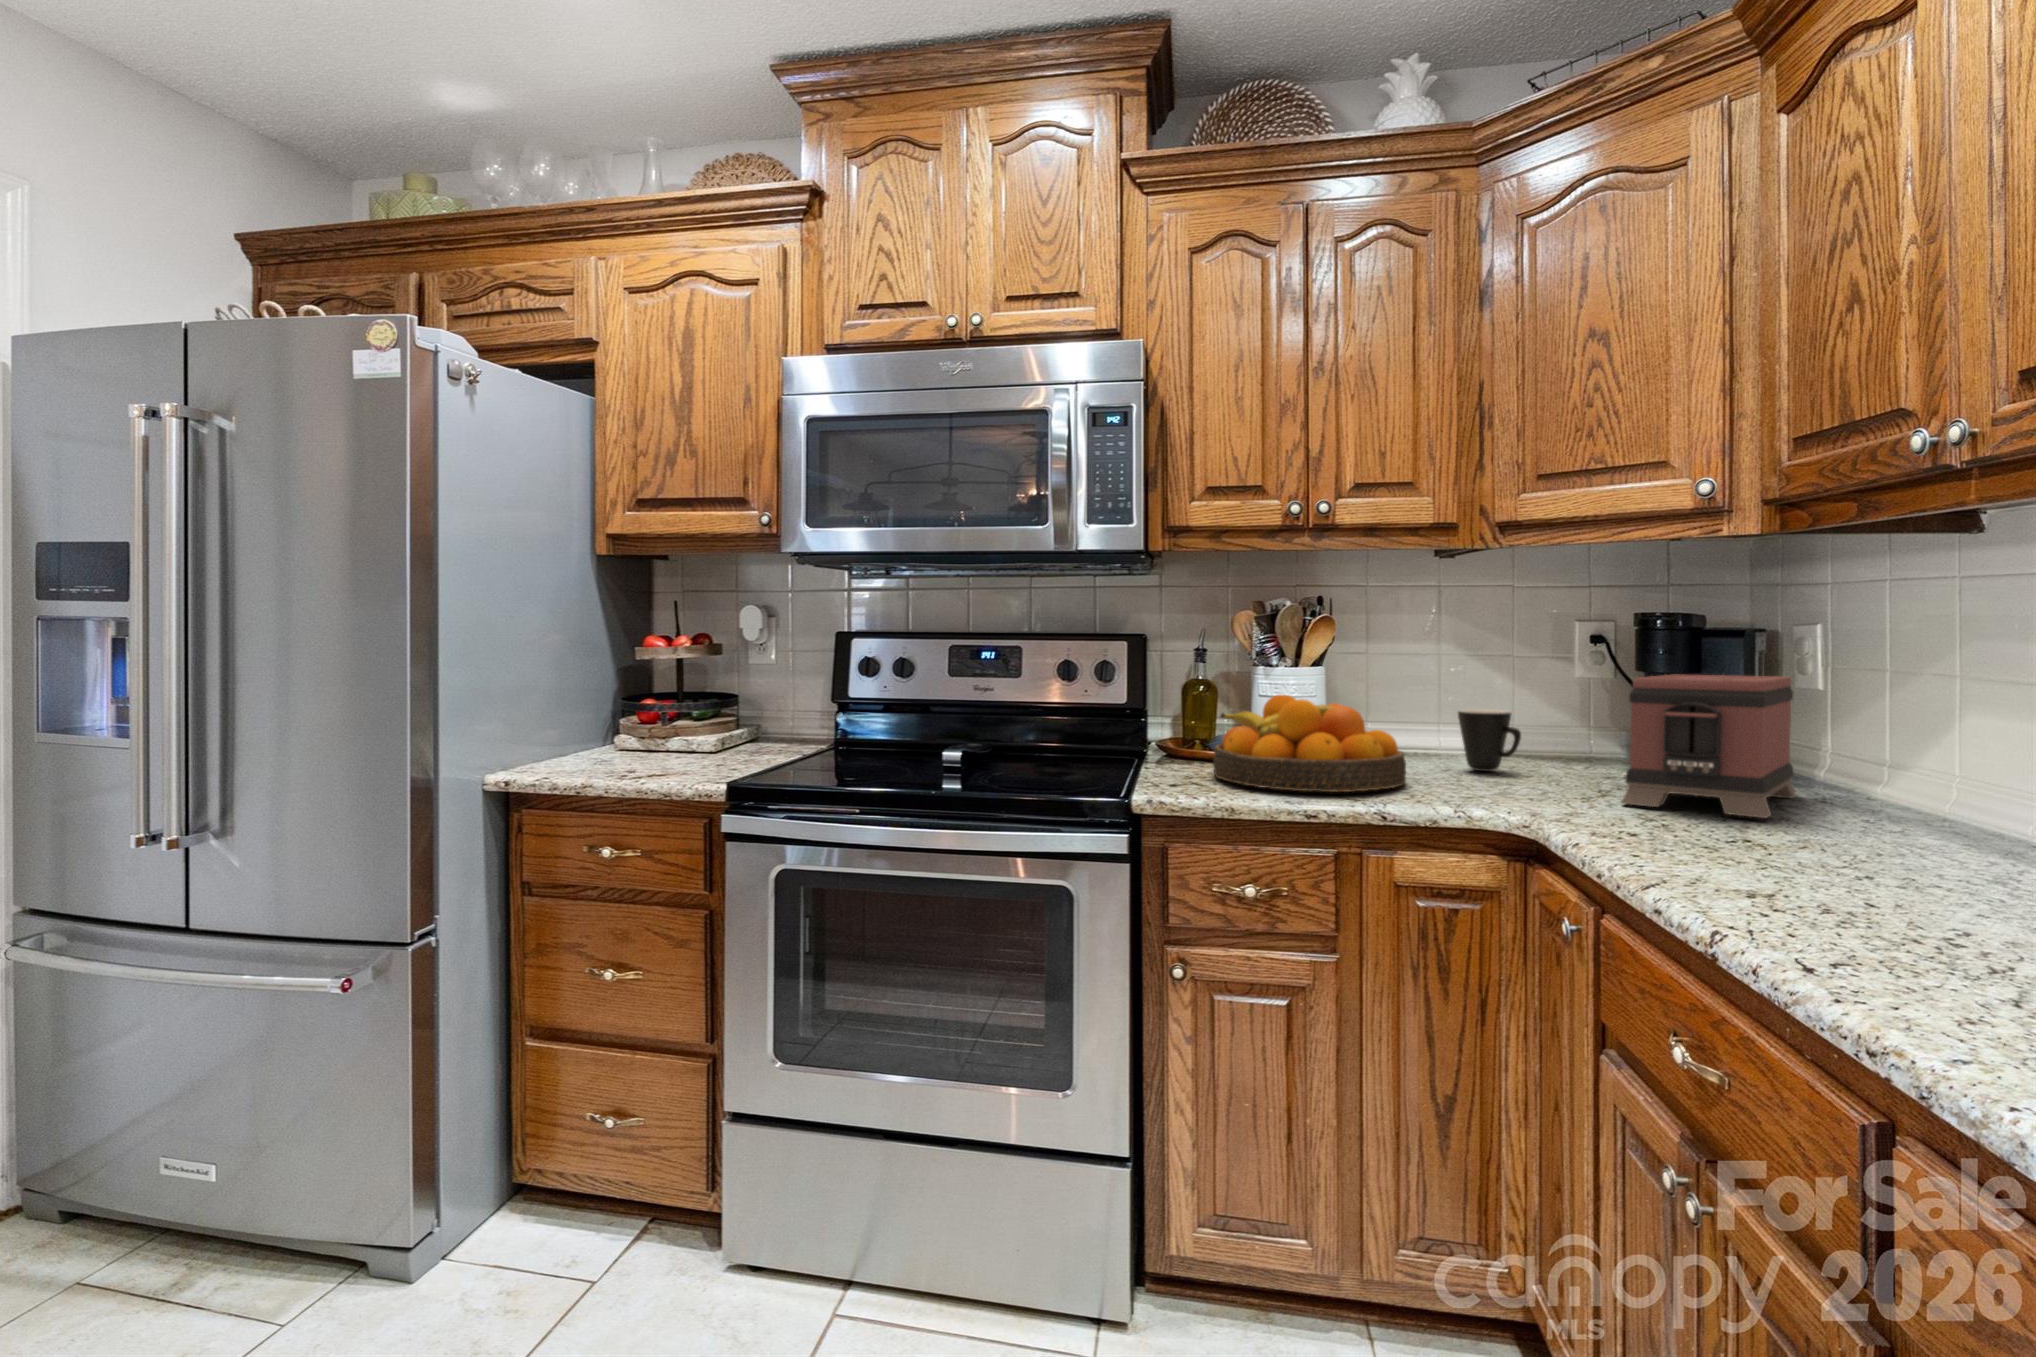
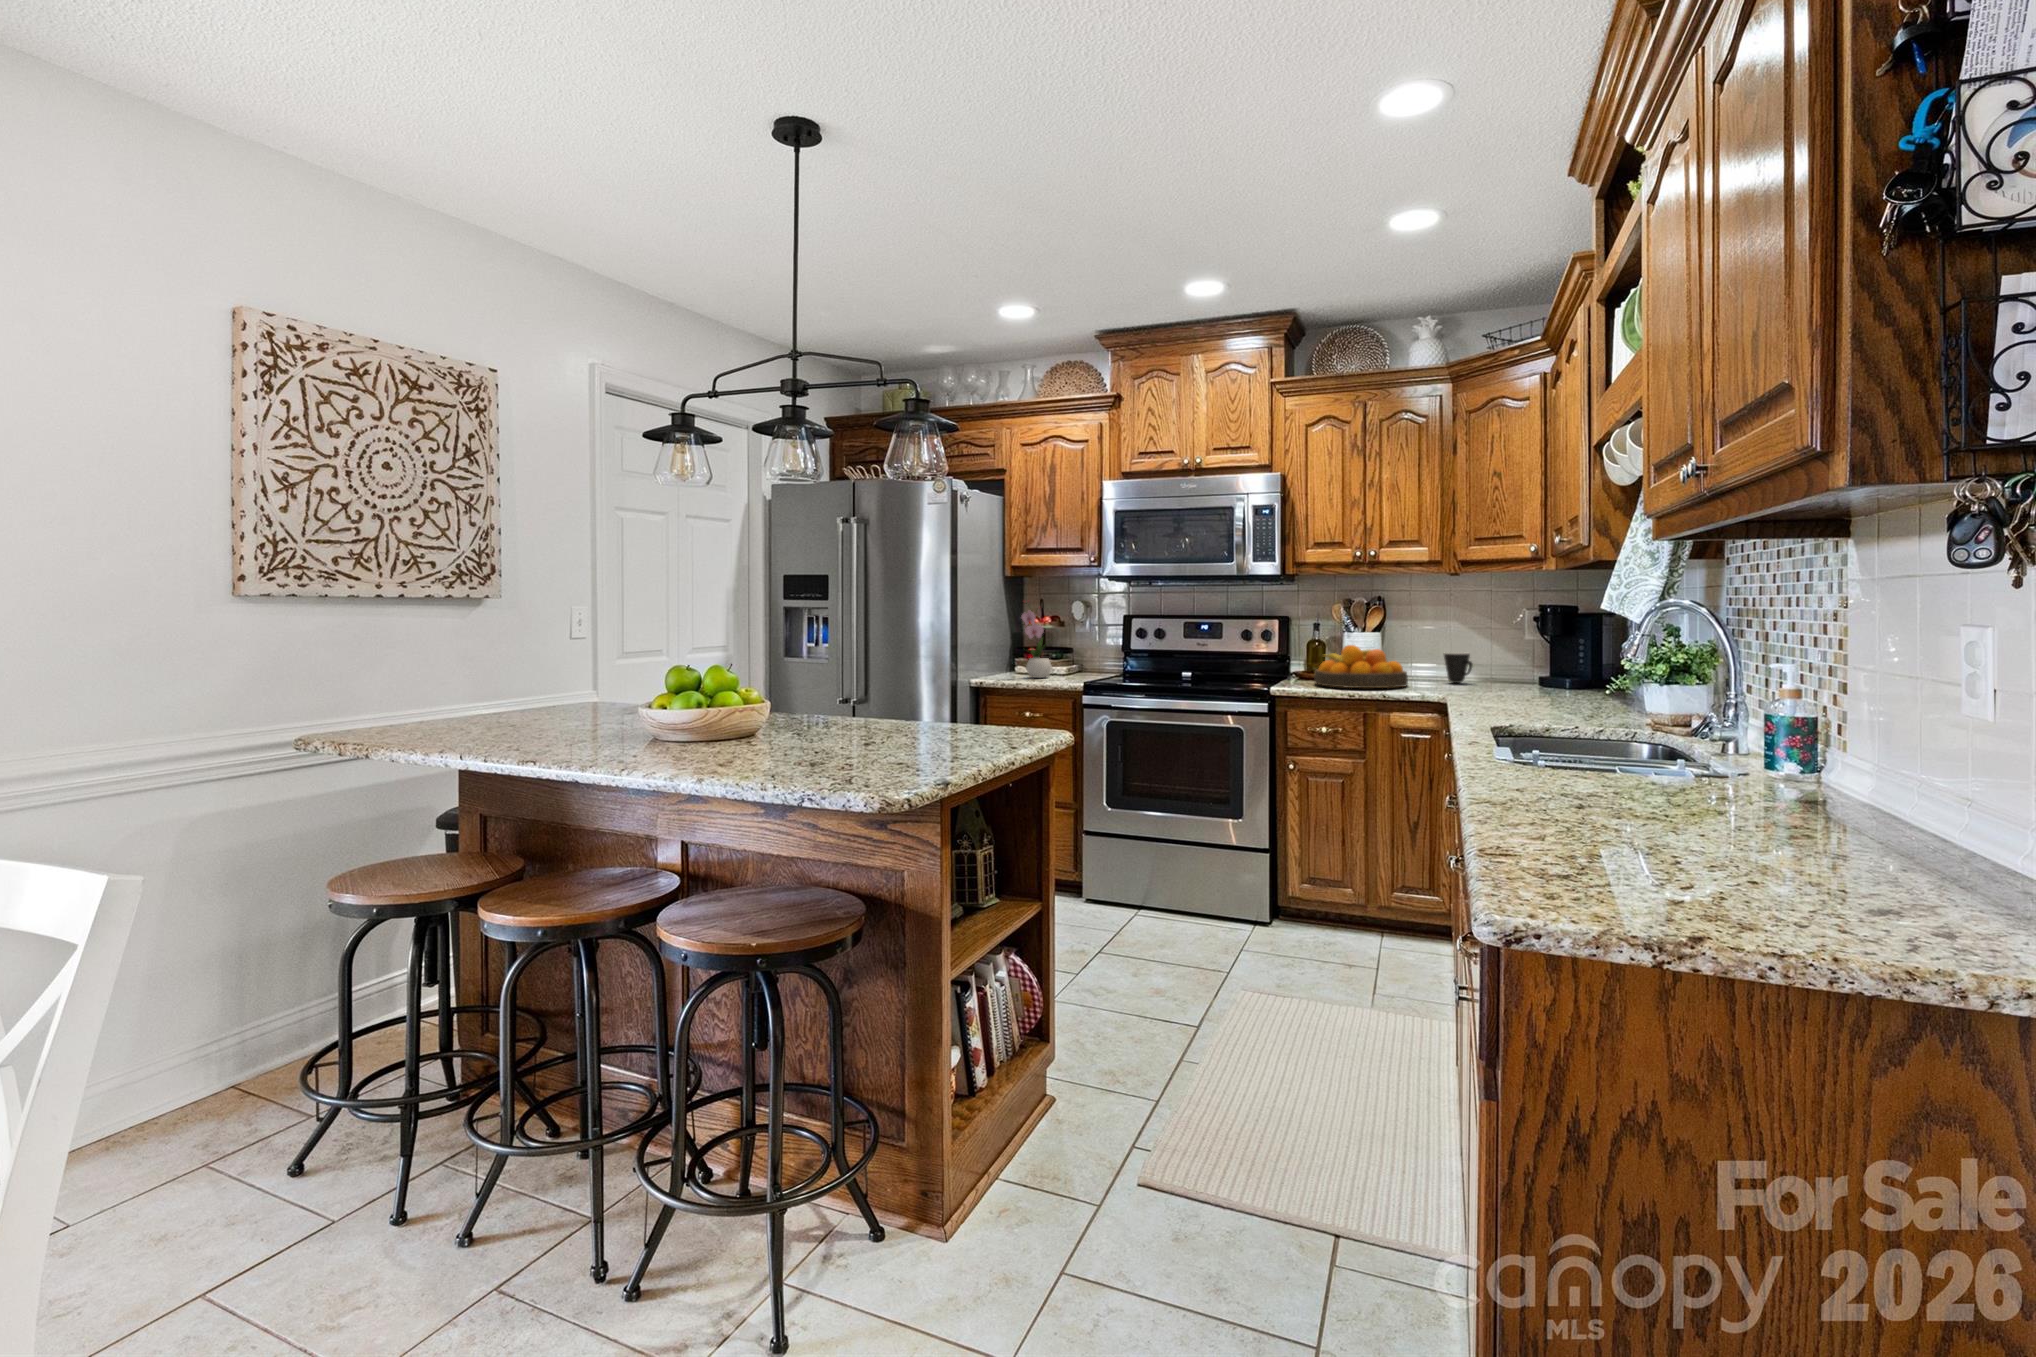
flower arrangement: none [614,599,692,761] -> present [1022,603,1052,678]
toaster: present [1621,675,1796,818] -> none [1497,634,1596,696]

